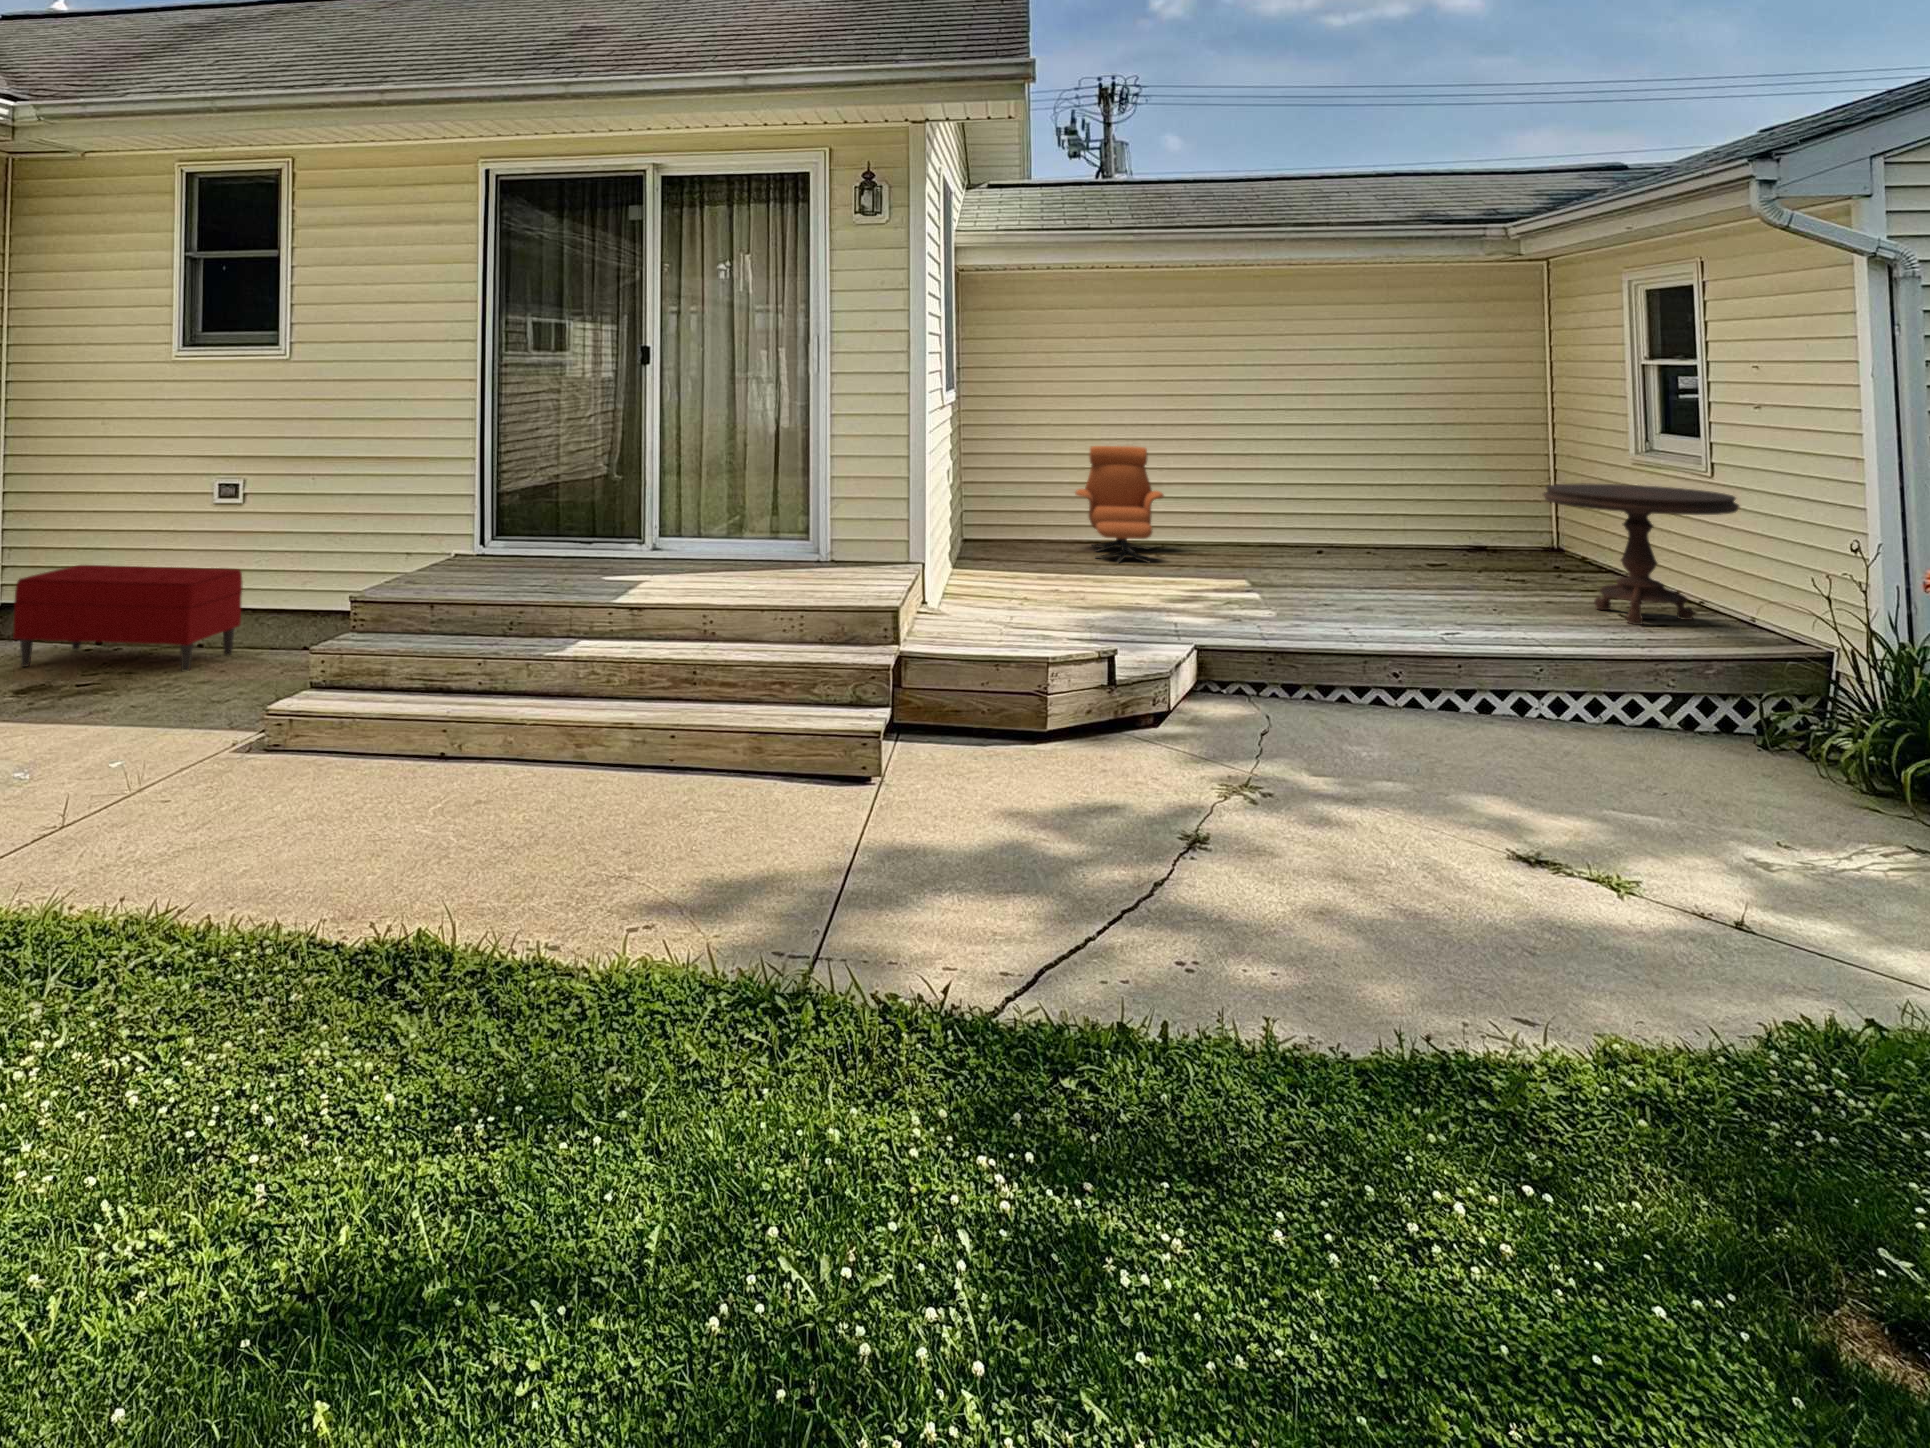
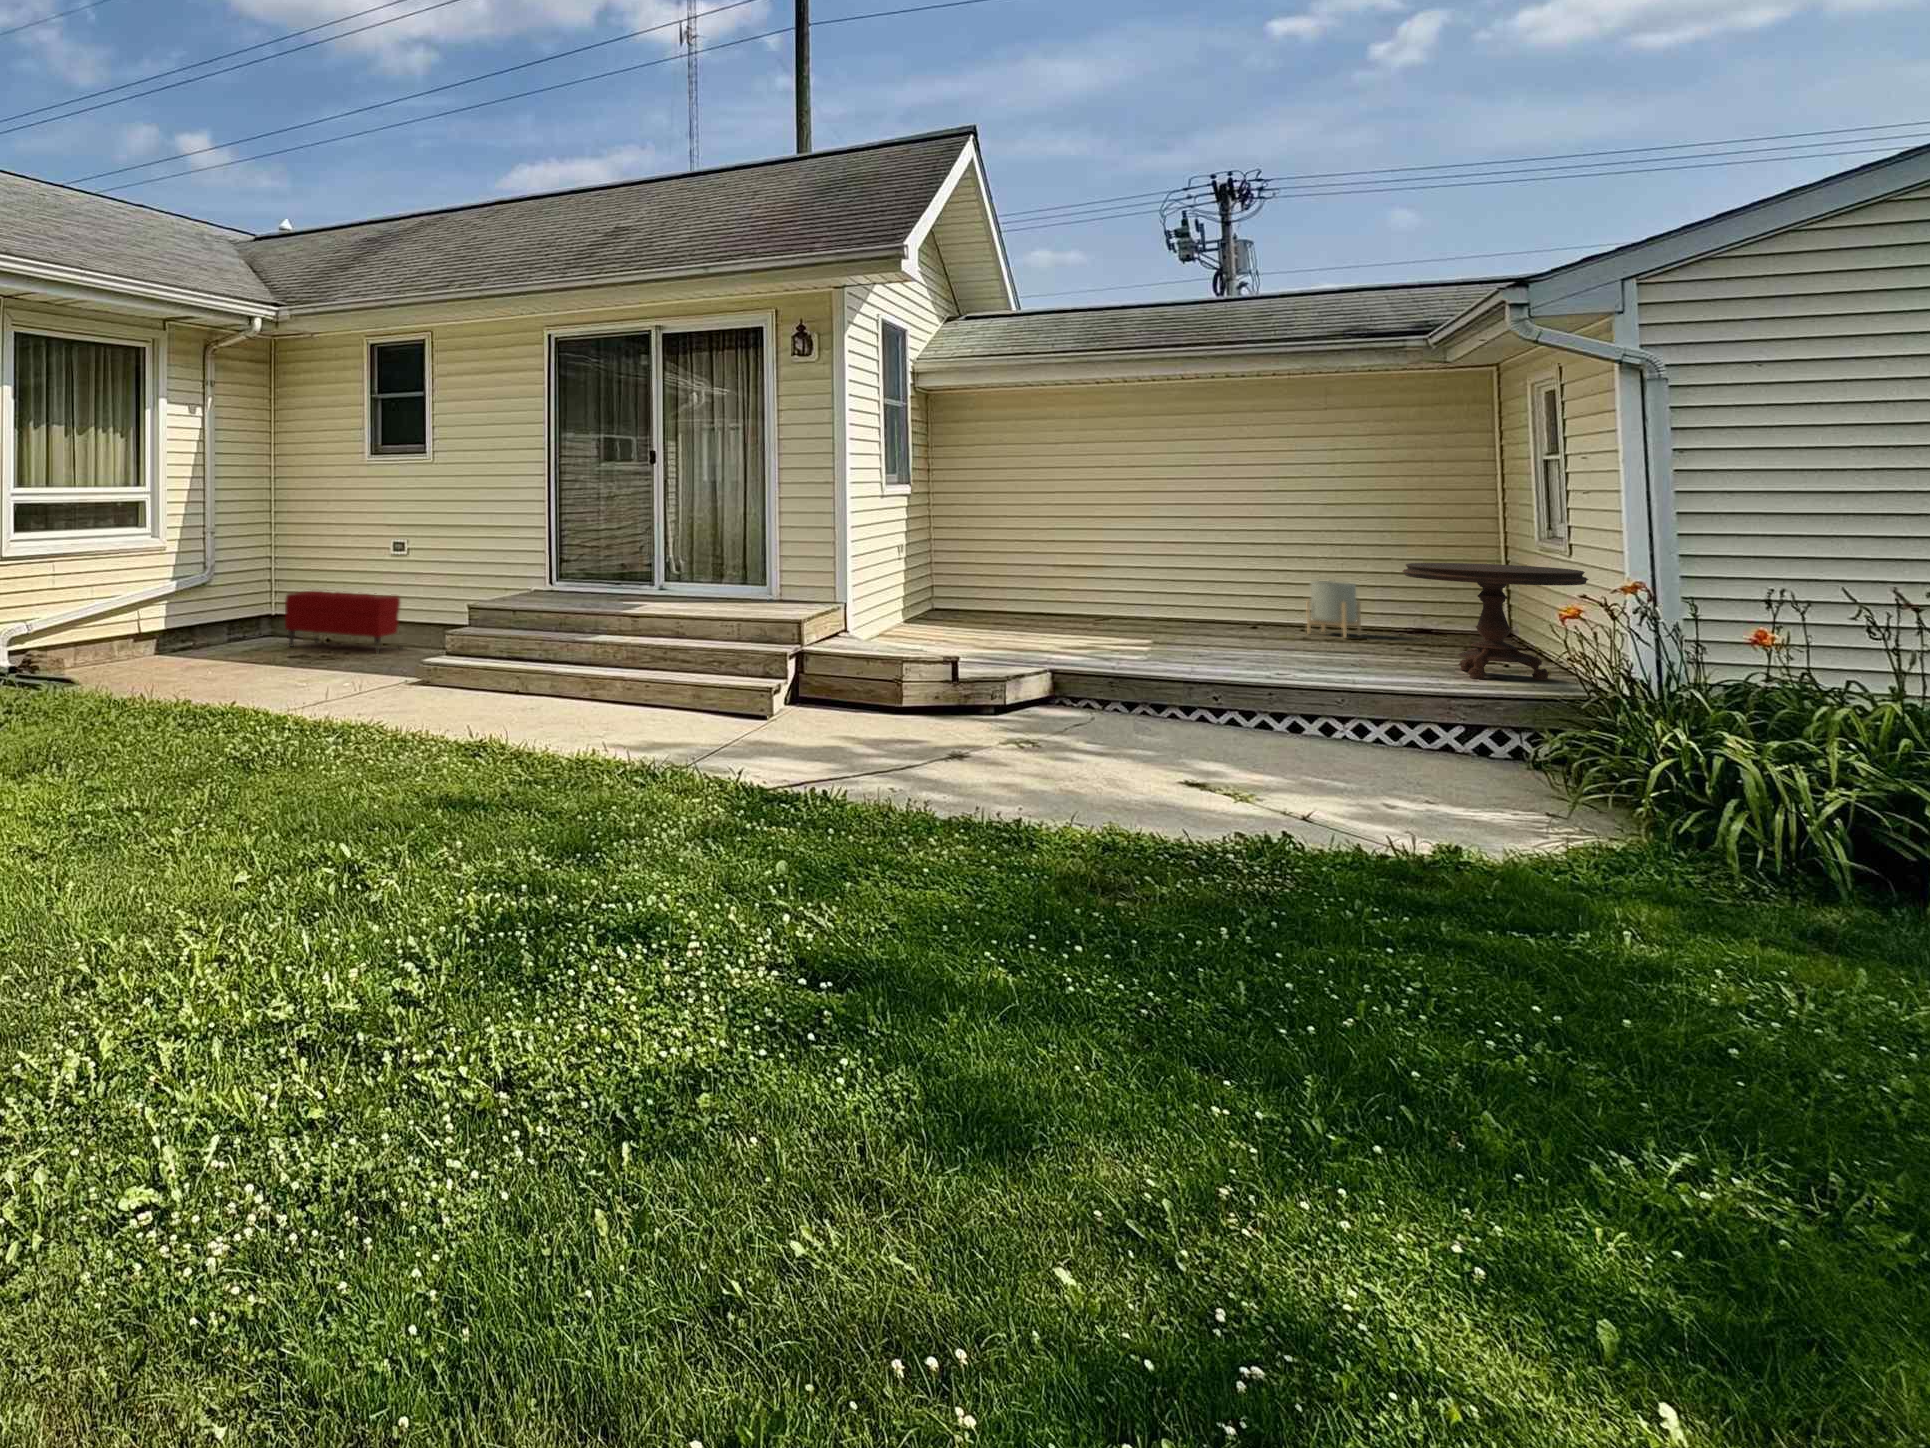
lounge chair: present [1075,446,1164,563] -> none [1030,534,1111,629]
planter: none [1366,495,1416,560] -> present [1307,581,1361,637]

